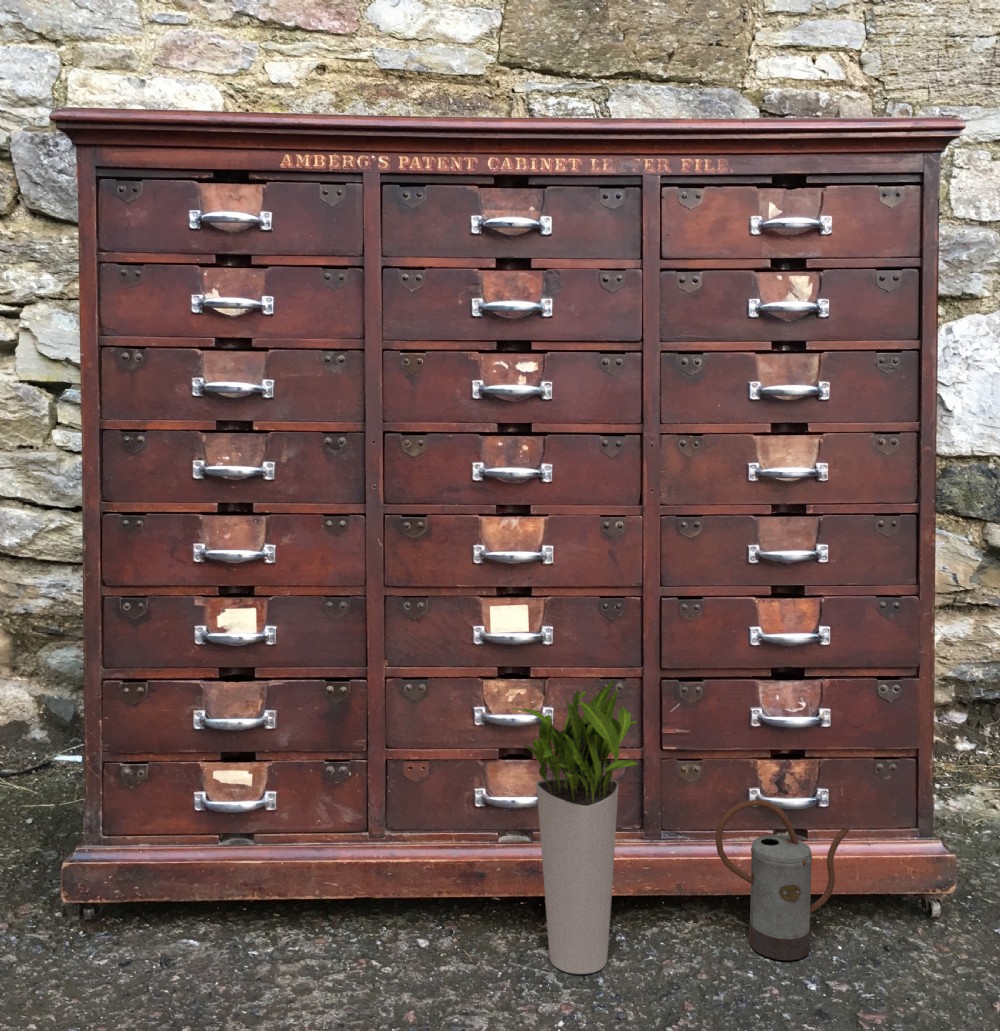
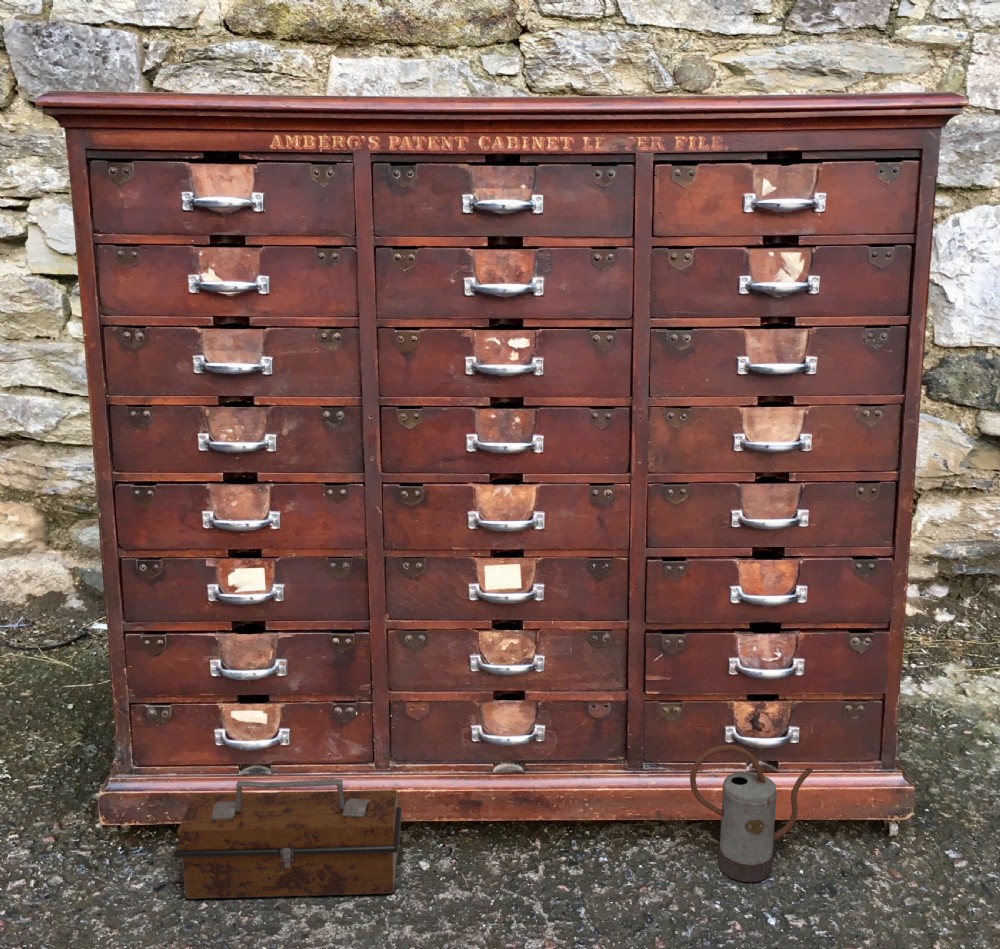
planter: present [514,681,638,974] -> none [503,639,620,895]
toolbox: none [139,839,398,978] -> present [174,779,402,899]

